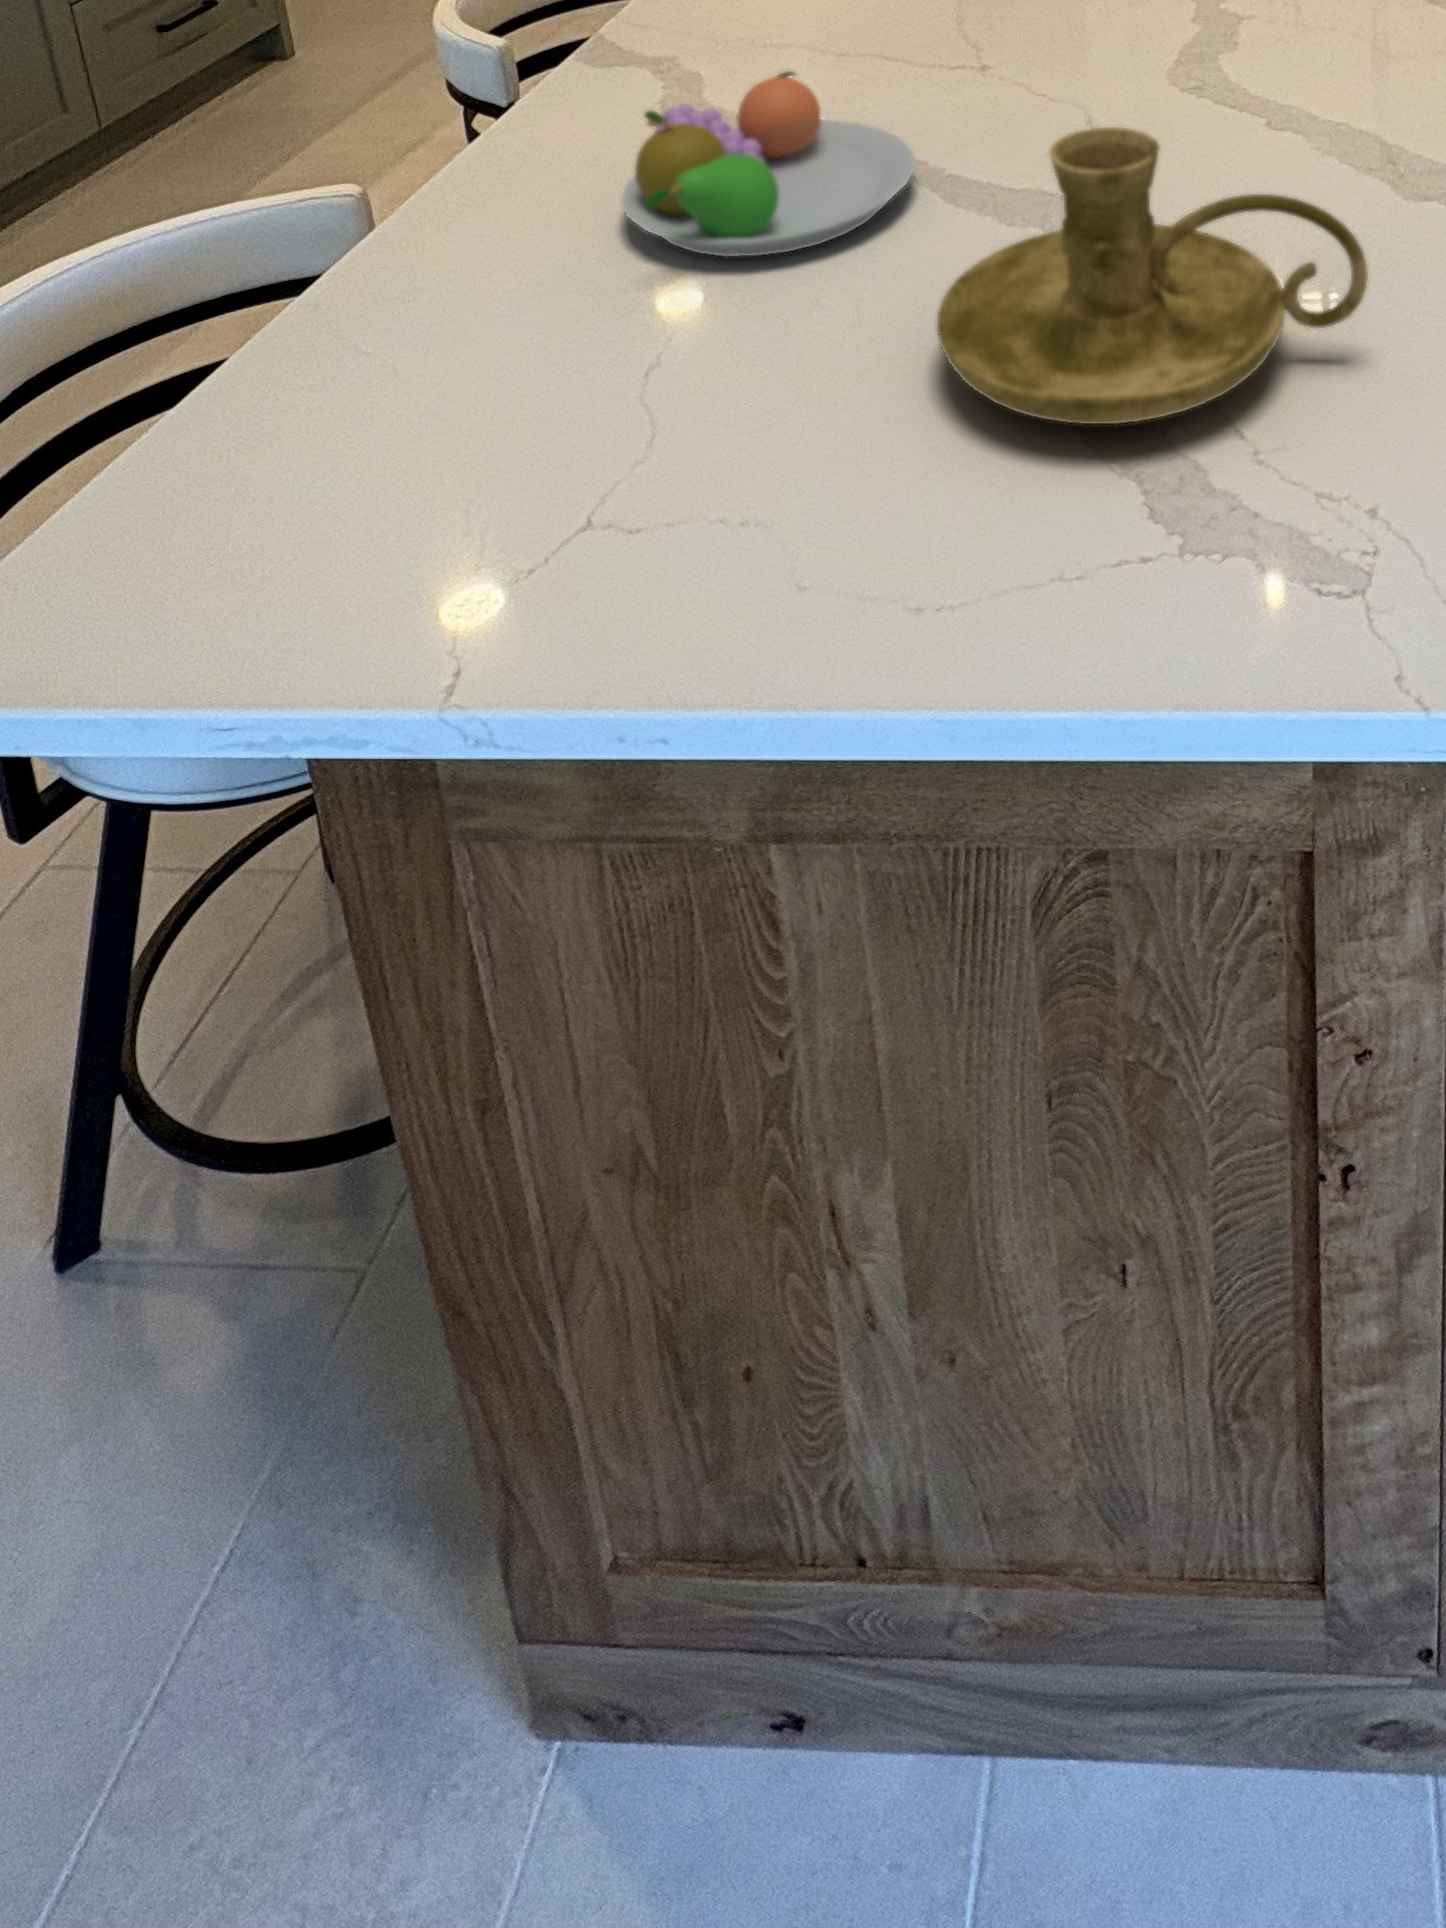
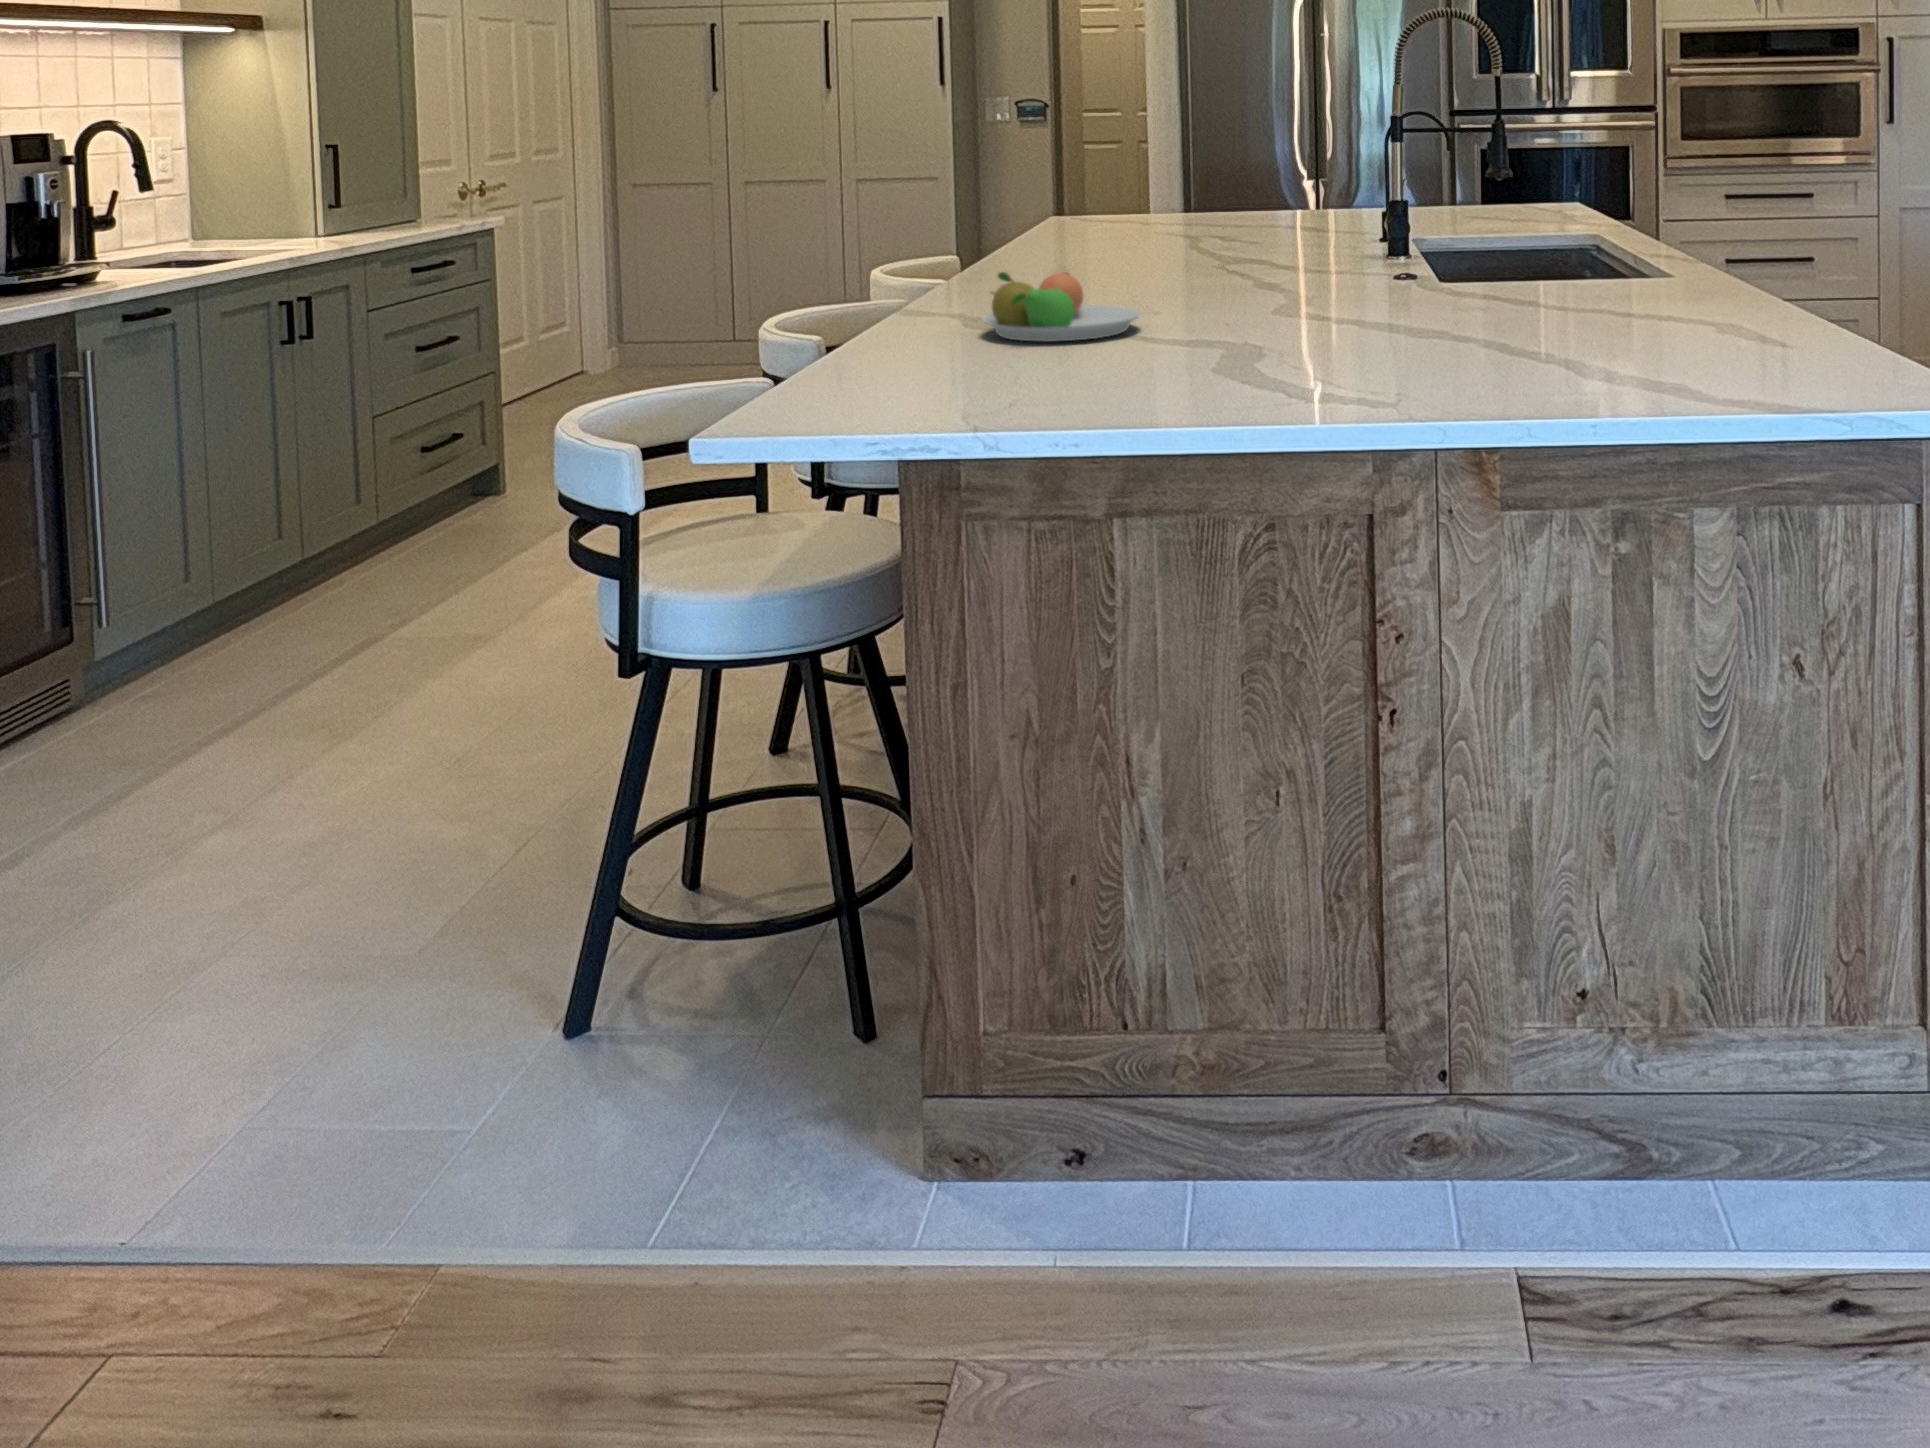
candle holder: present [937,127,1368,424] -> none [1177,238,1394,360]

